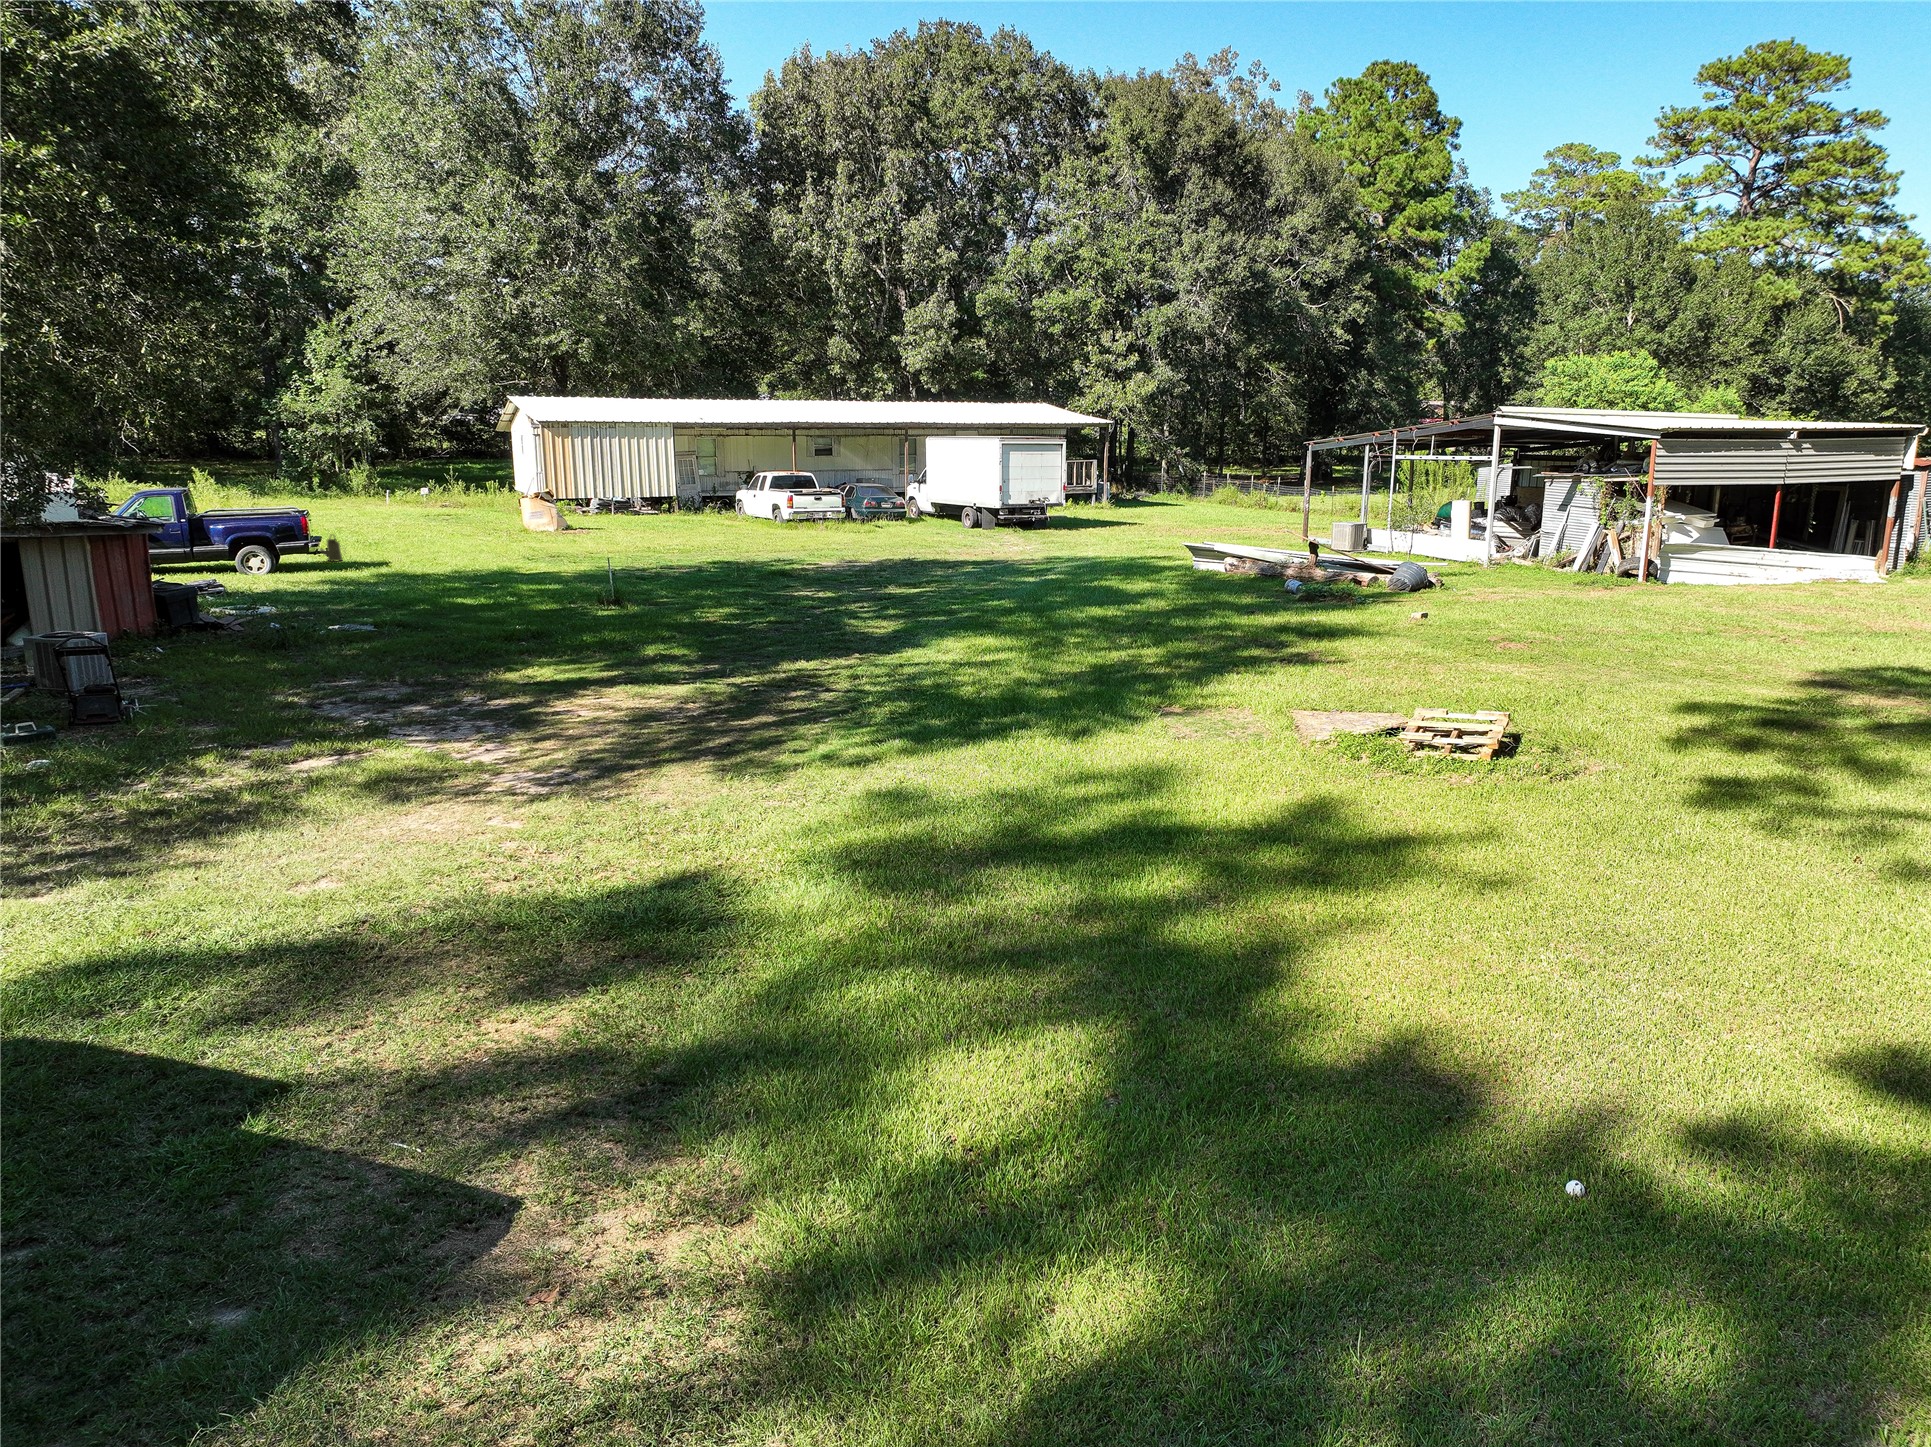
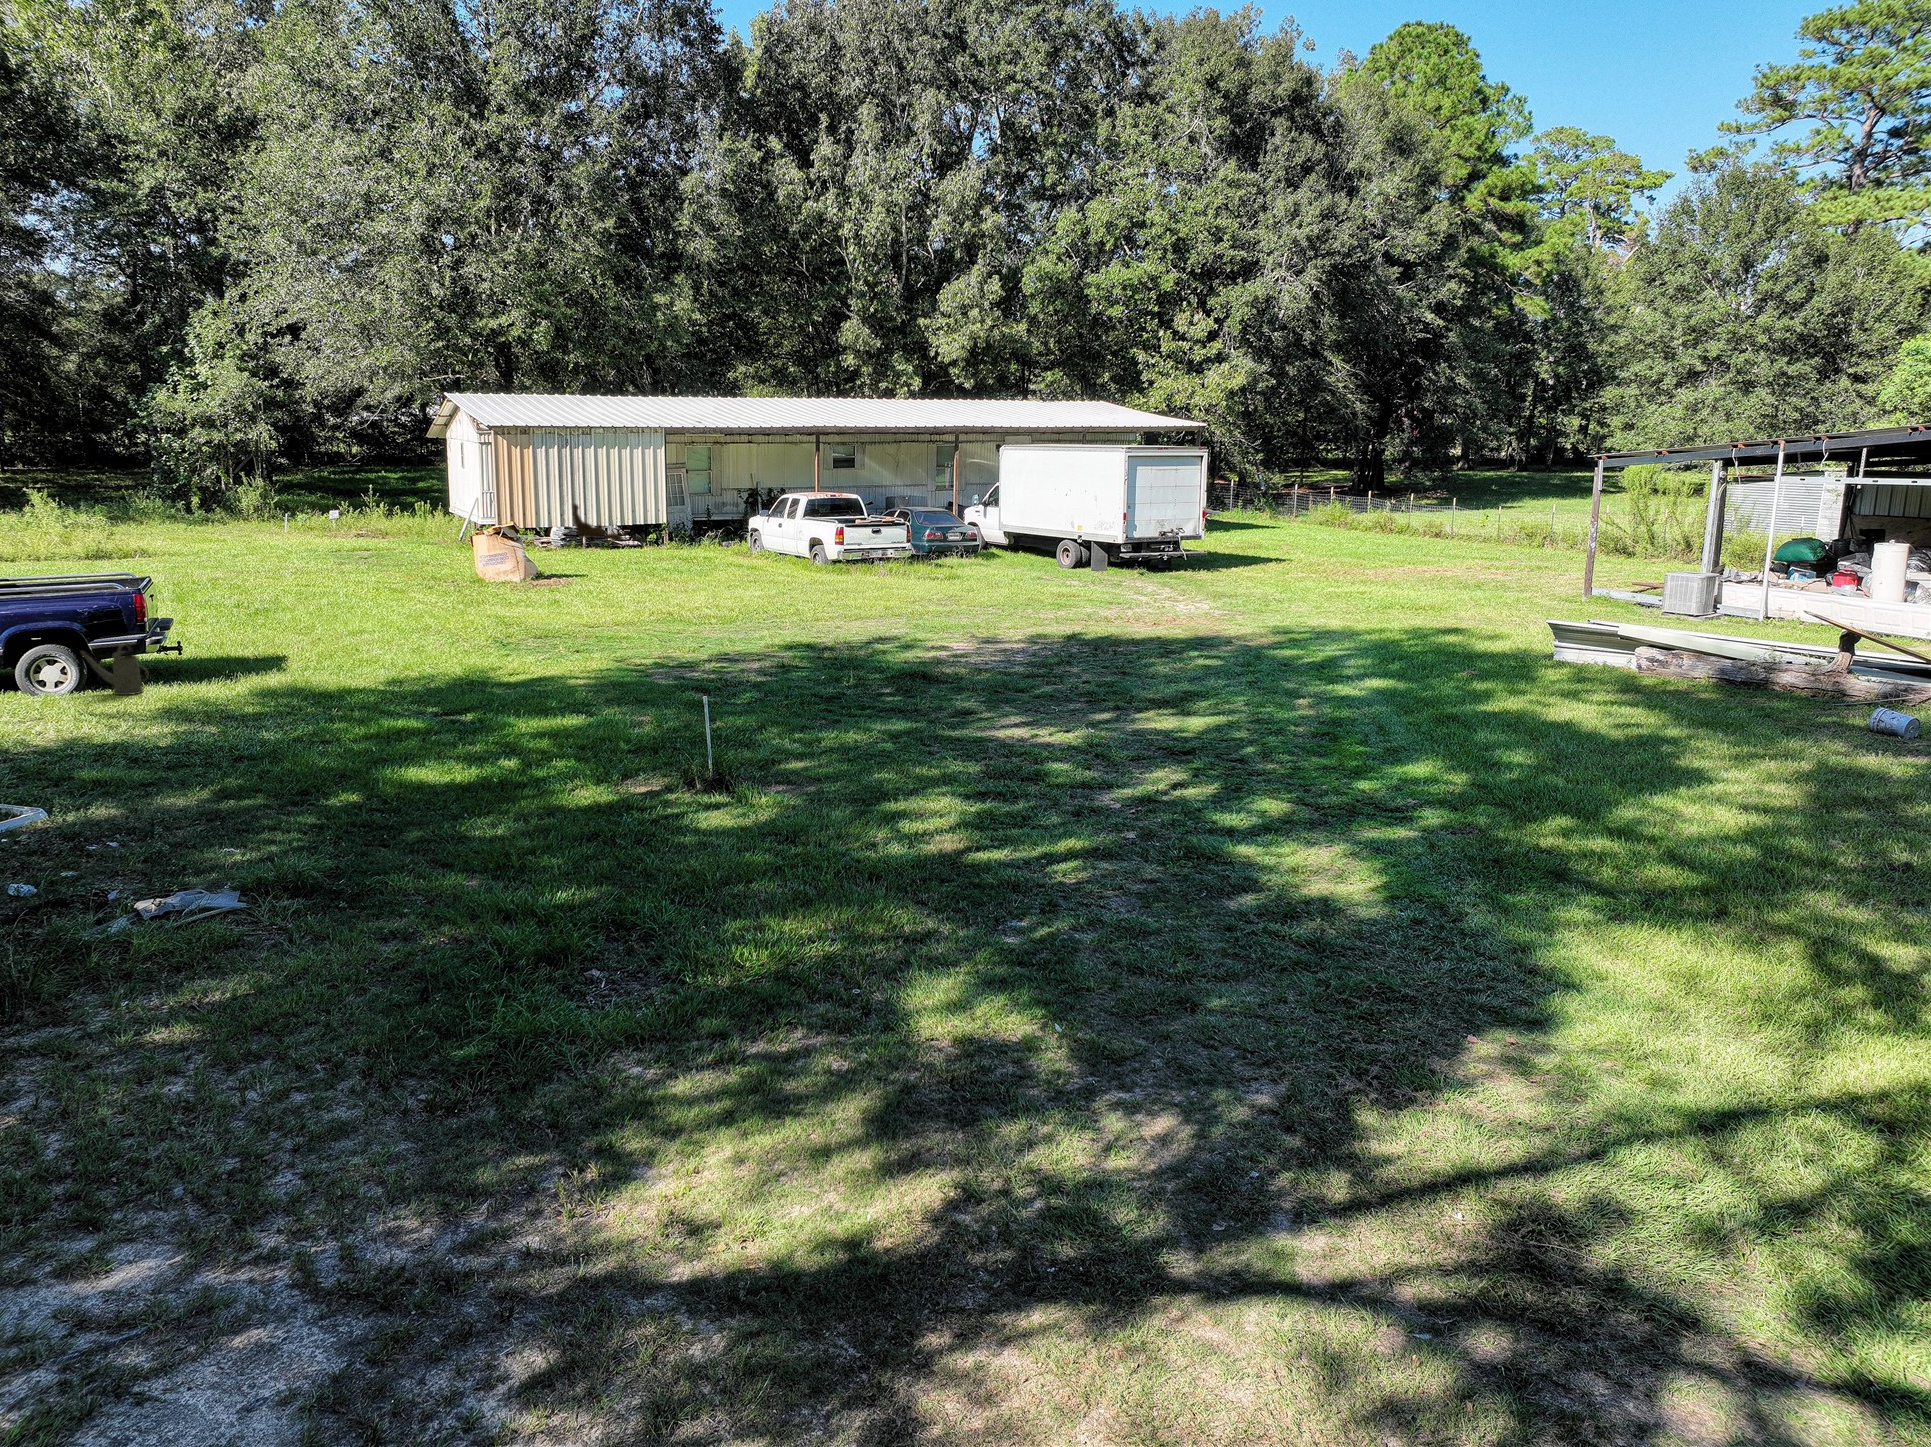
lounge chair: none [603,480,642,512] -> present [573,504,623,546]

